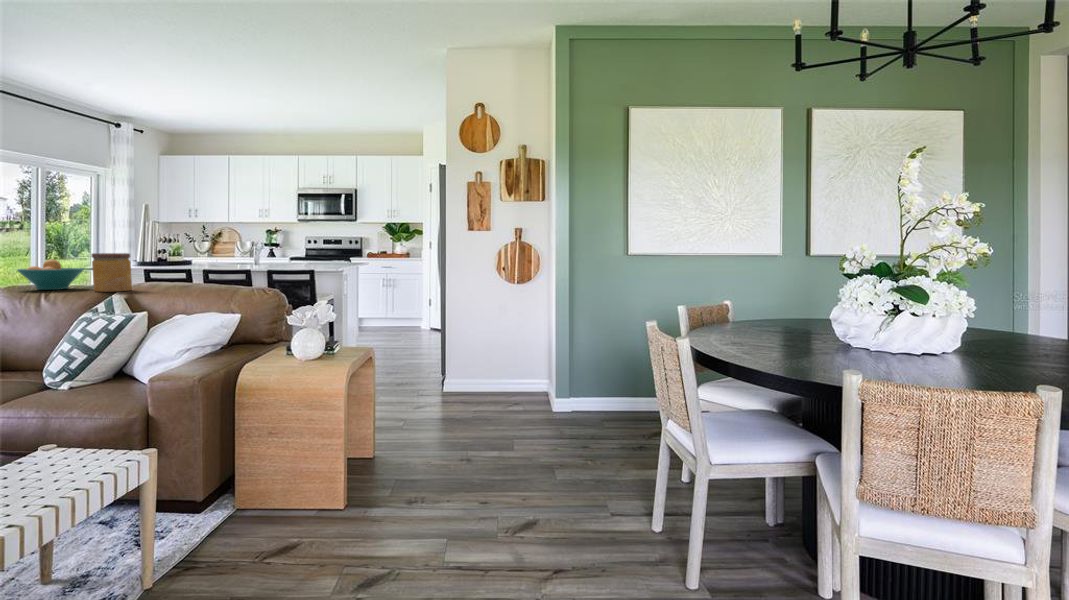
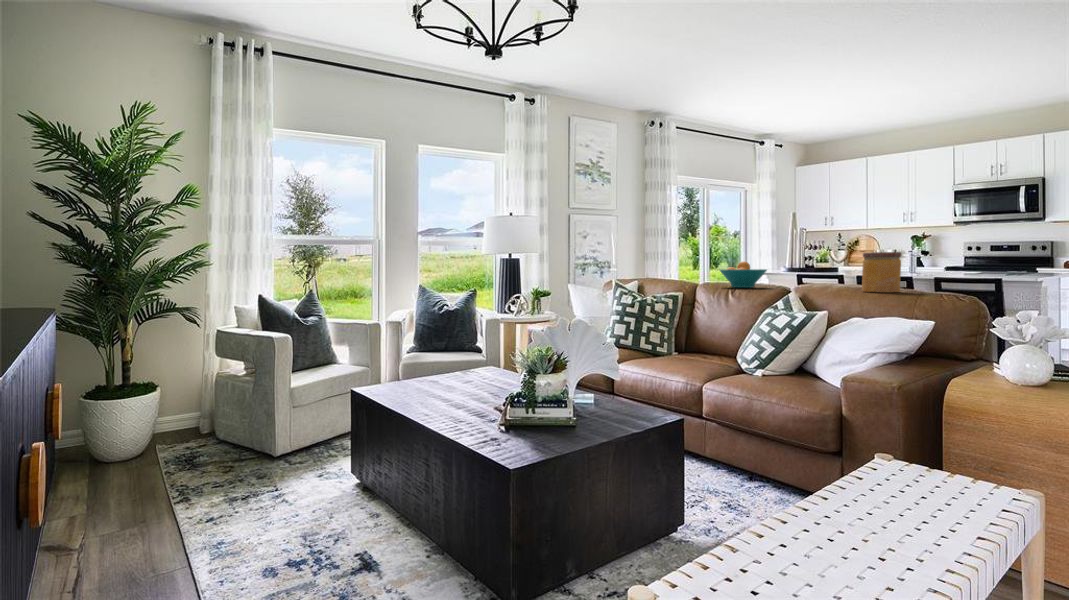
jar: present [92,253,132,292] -> present [862,252,901,292]

